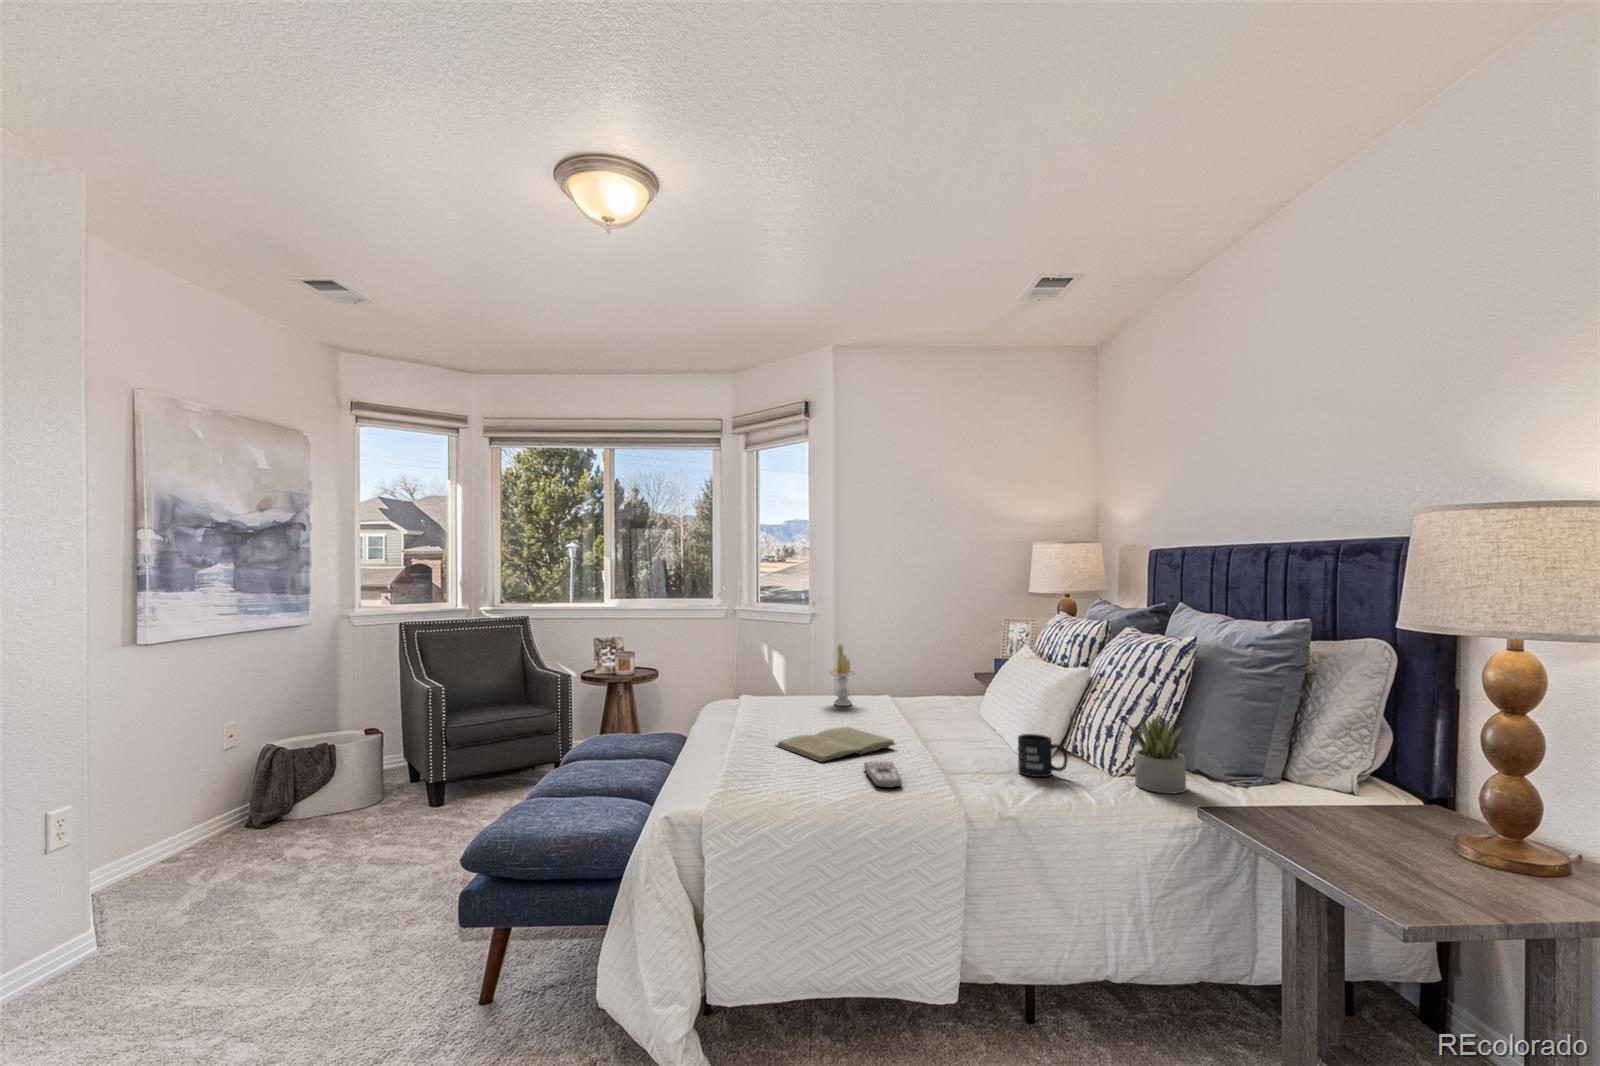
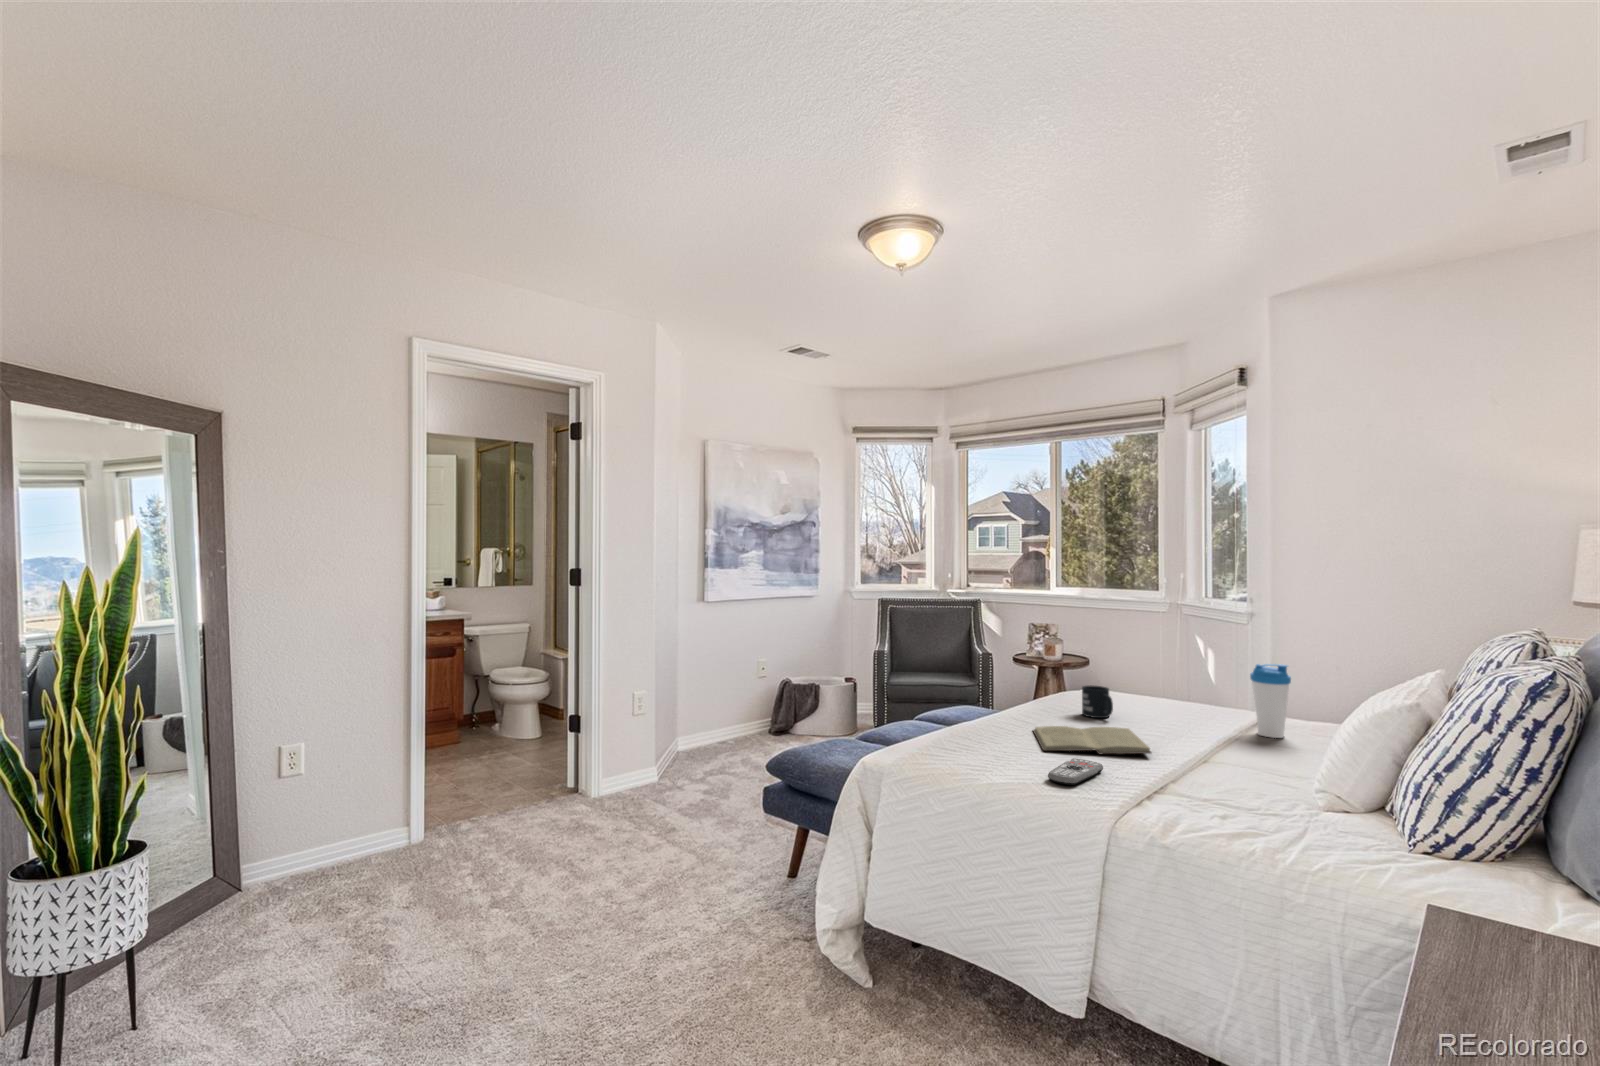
candle: present [828,644,857,706] -> none [1172,644,1211,714]
water bottle: none [903,654,932,715] -> present [1250,664,1291,738]
succulent plant: present [1129,713,1186,794] -> none [1398,765,1500,895]
mug: present [1018,734,1068,777] -> present [1082,685,1113,718]

